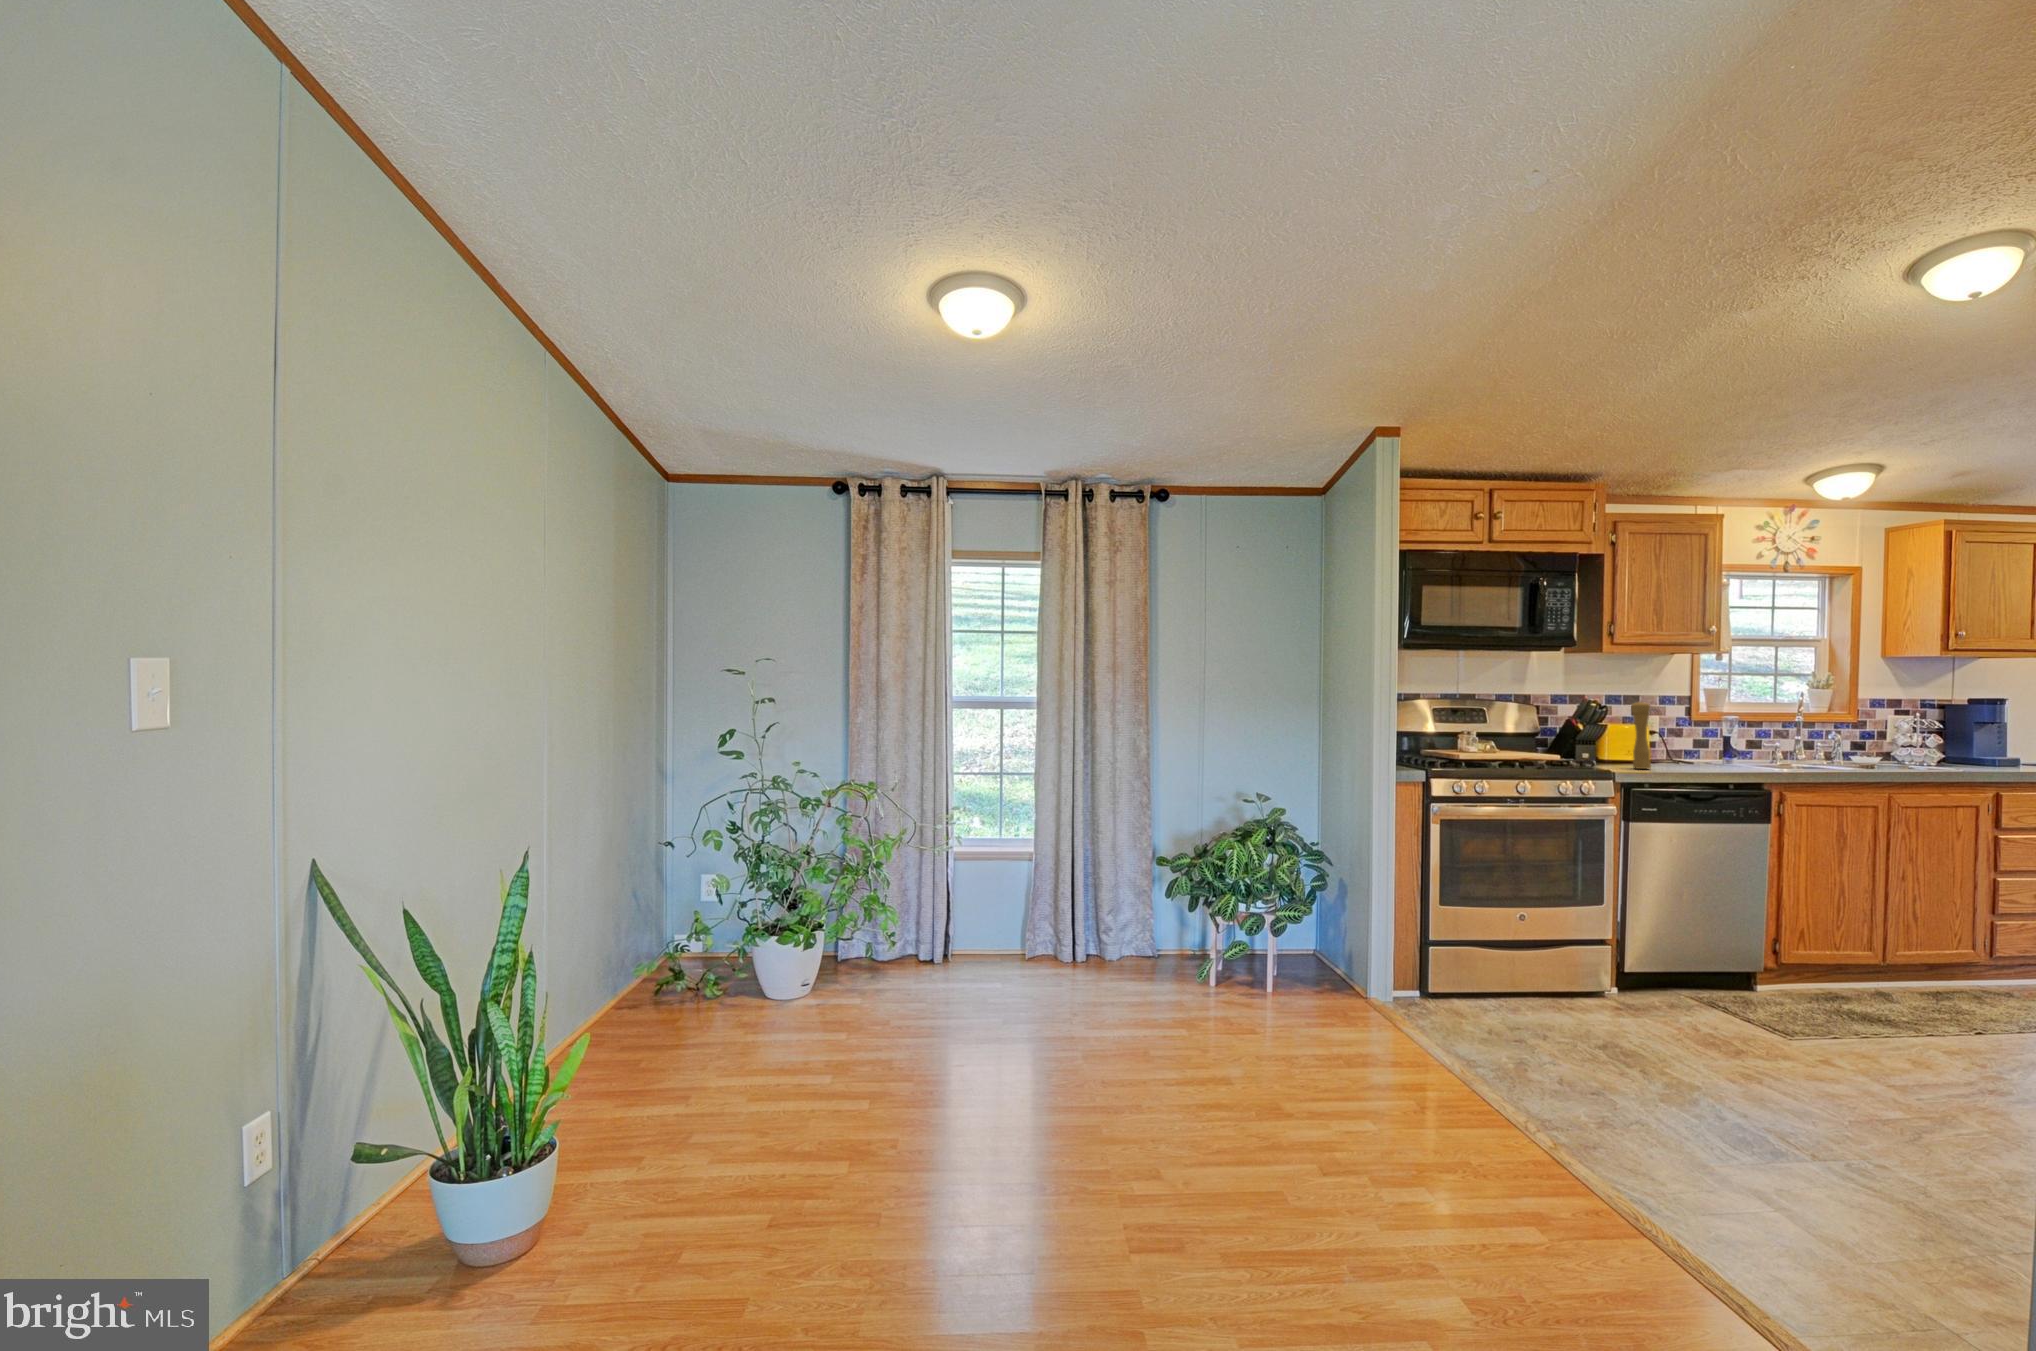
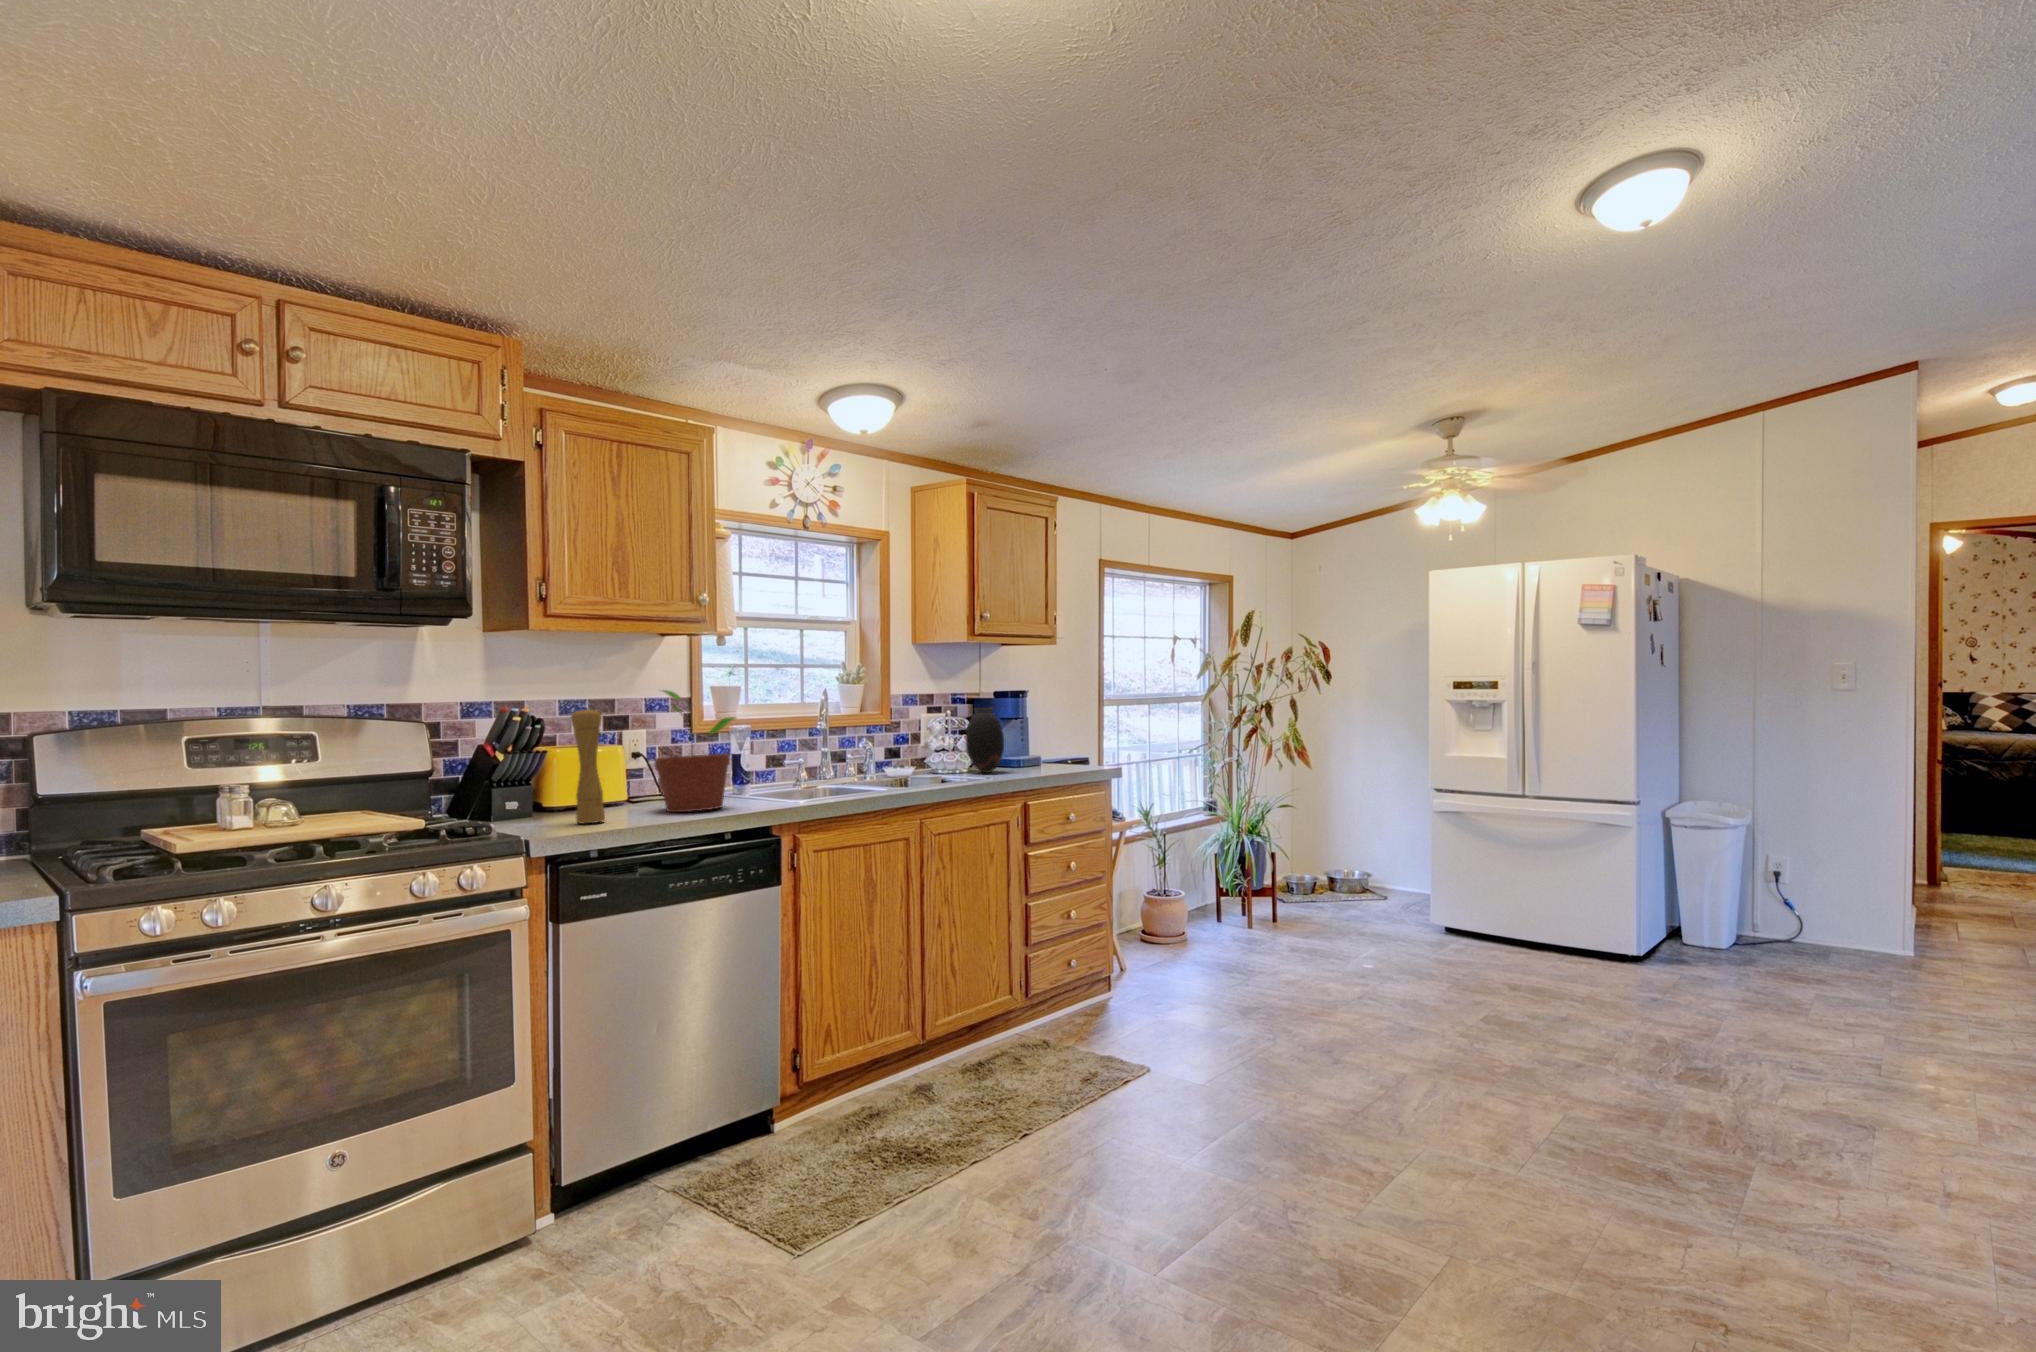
potted plant: none [1678,691,1740,769] -> present [655,690,735,812]
vase: none [1936,714,1978,768] -> present [966,708,1004,773]

